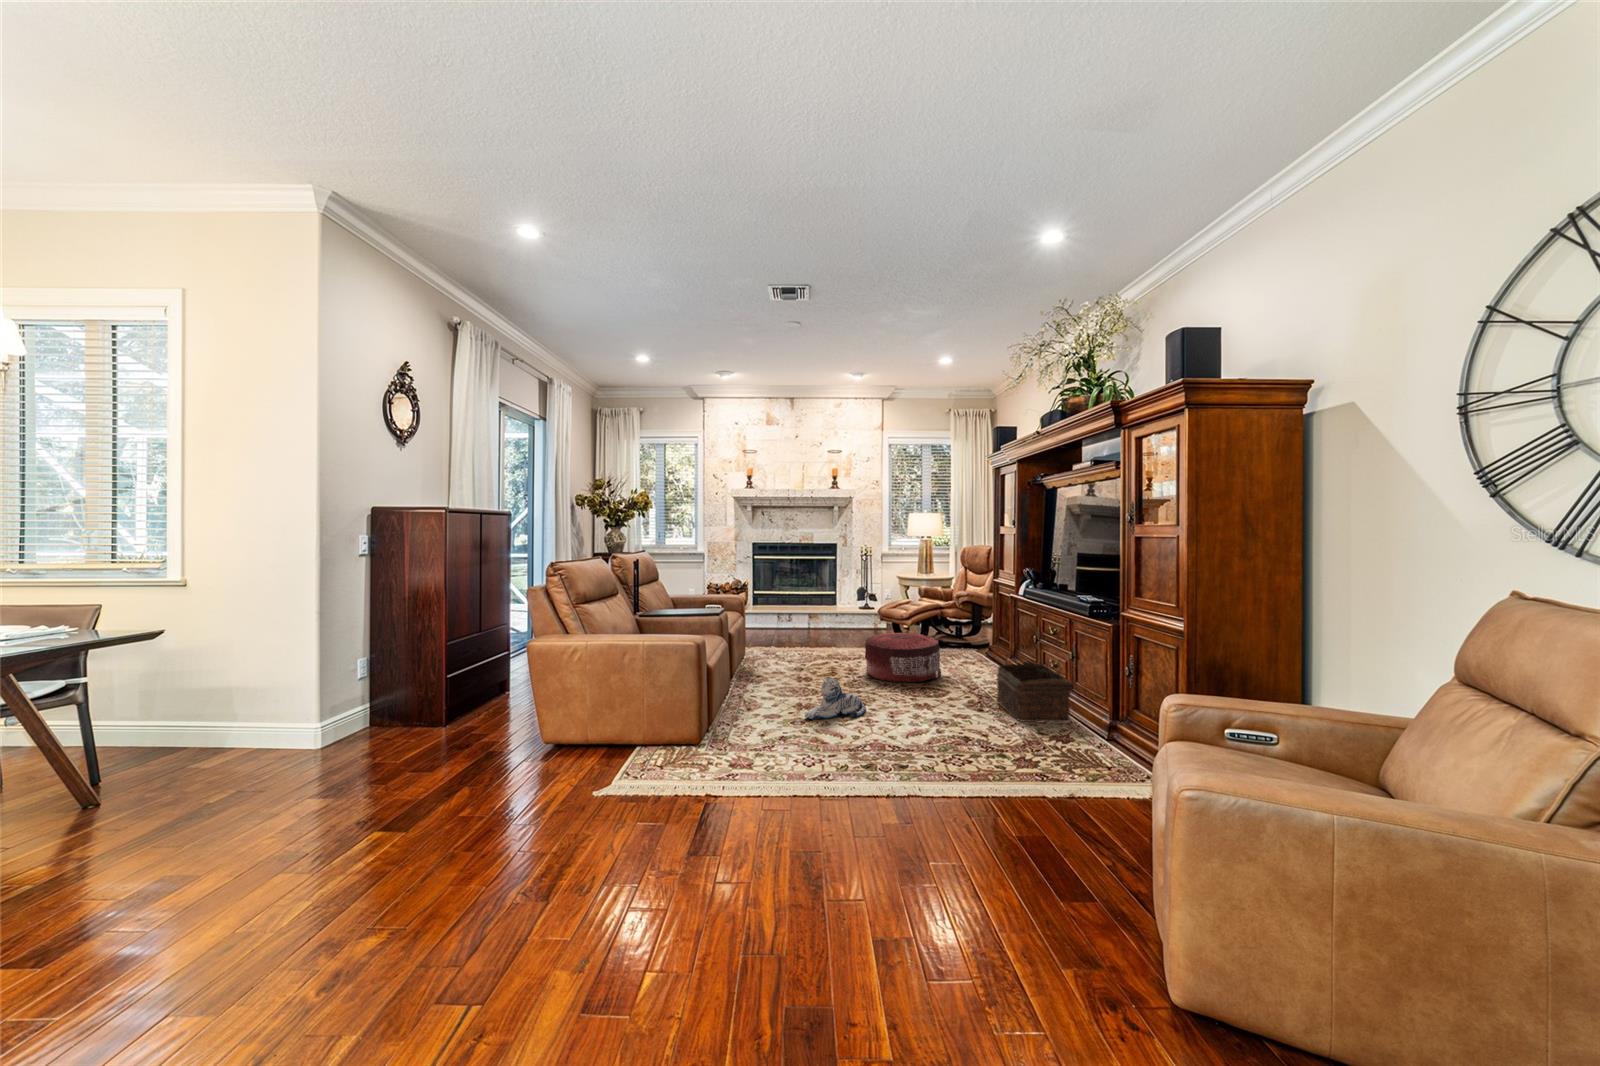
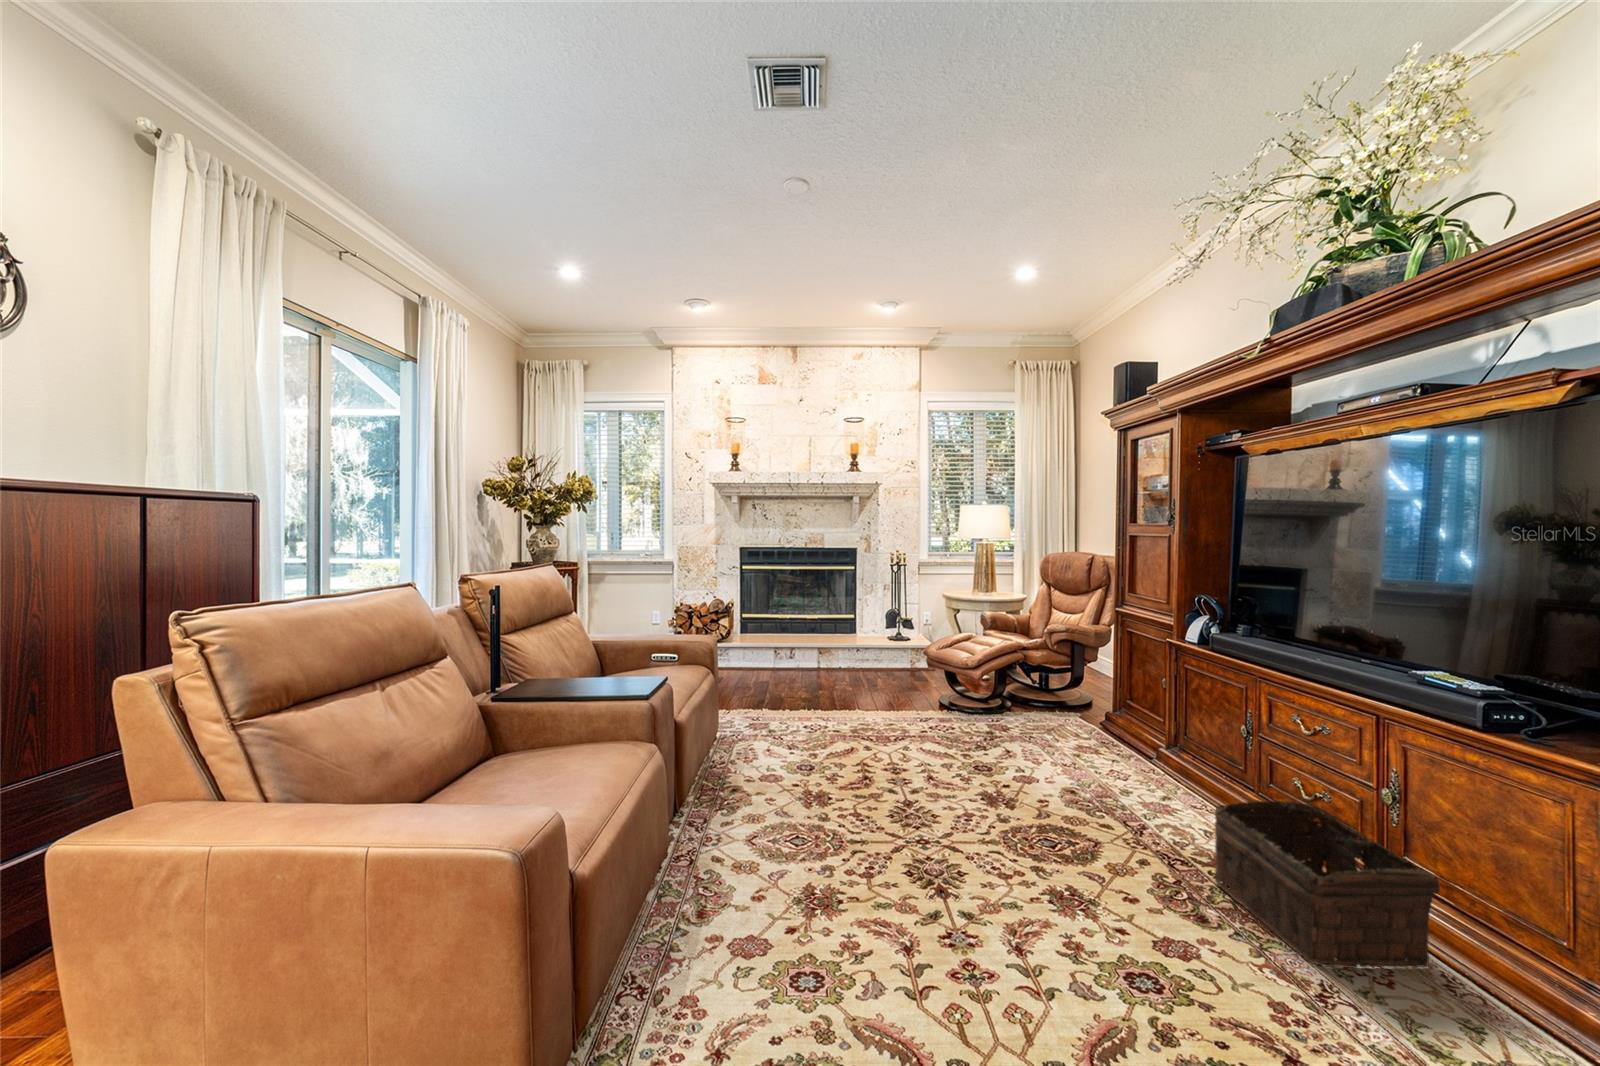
pouf: present [865,633,941,682] -> none [922,703,1059,808]
plush toy: present [805,677,866,719] -> none [824,849,954,959]

